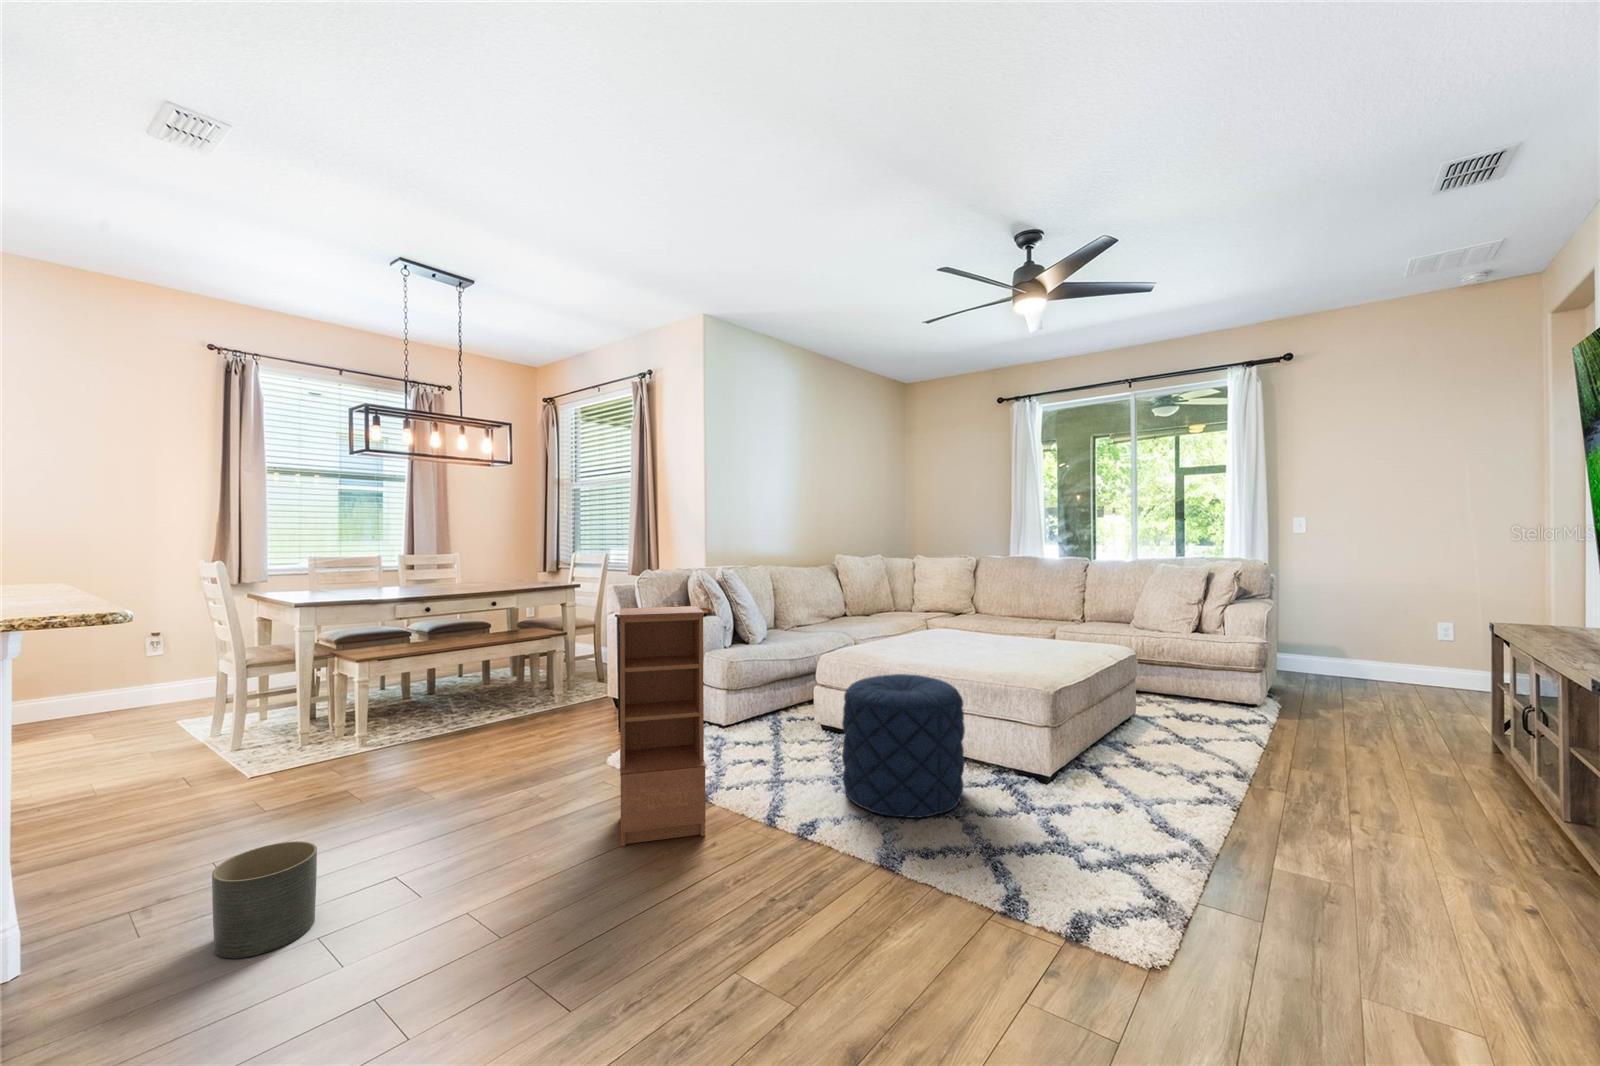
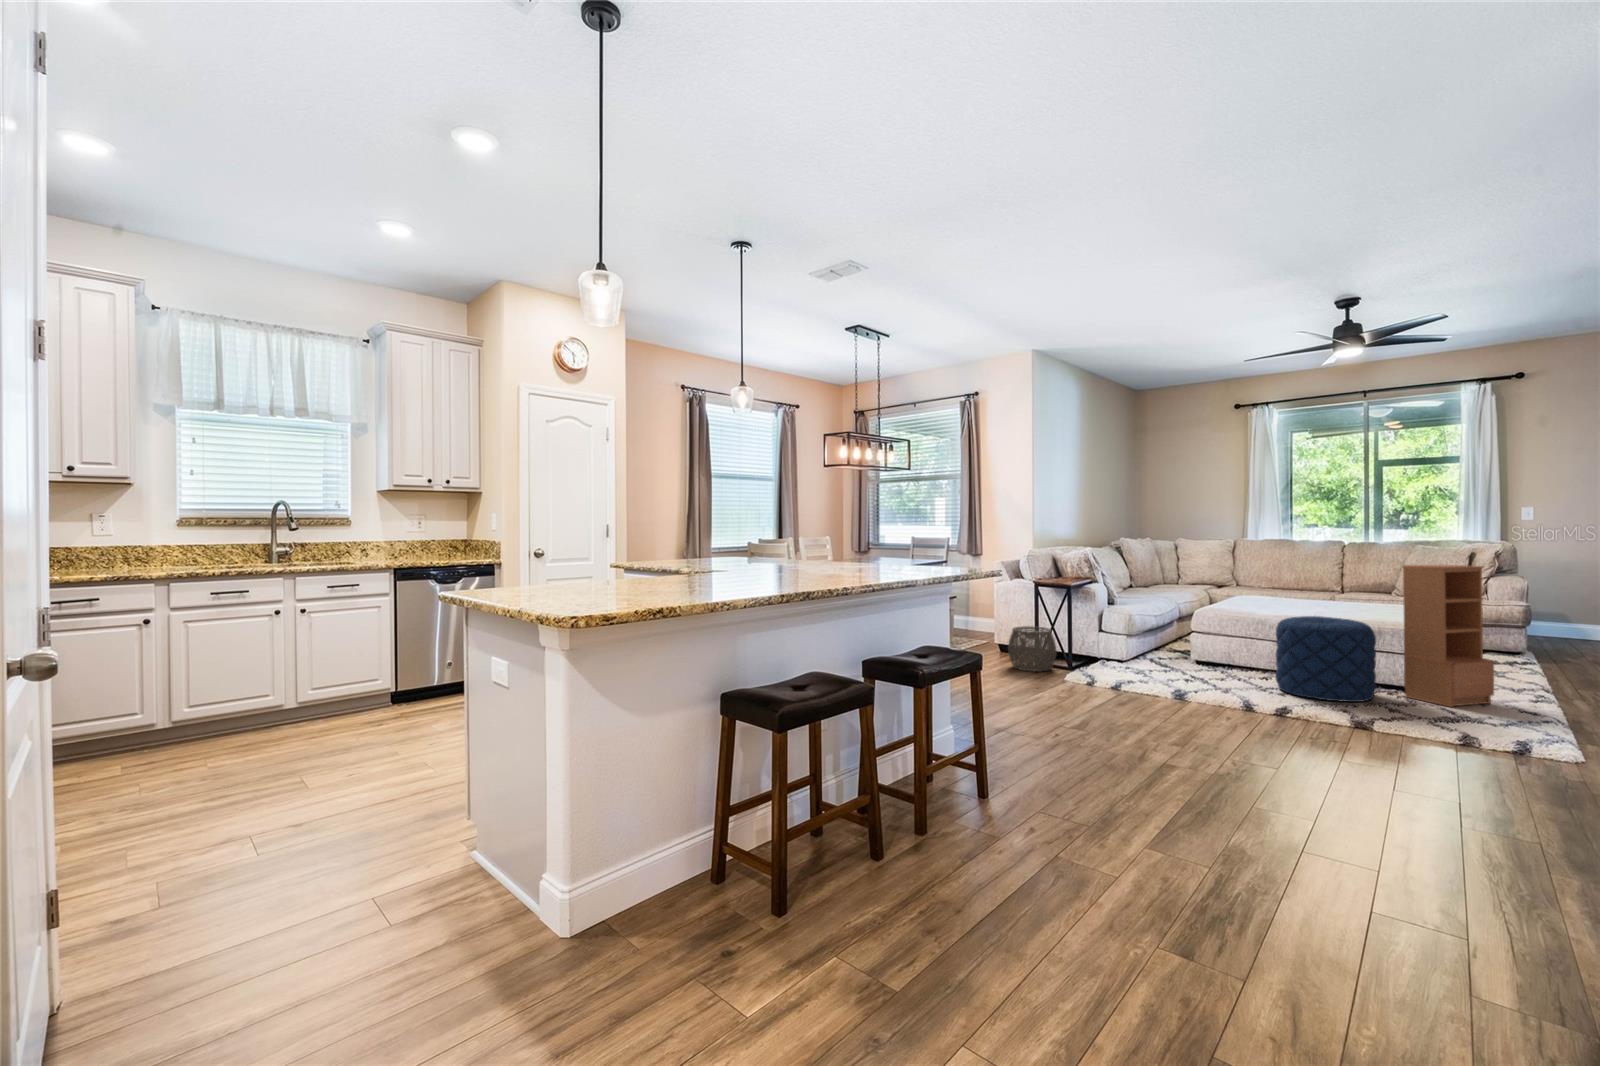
bookcase: present [620,606,706,846] -> present [1403,565,1494,707]
woven basket: none [543,678,613,748] -> present [1008,626,1056,672]
planter: present [212,841,317,958] -> none [1040,692,1087,743]

